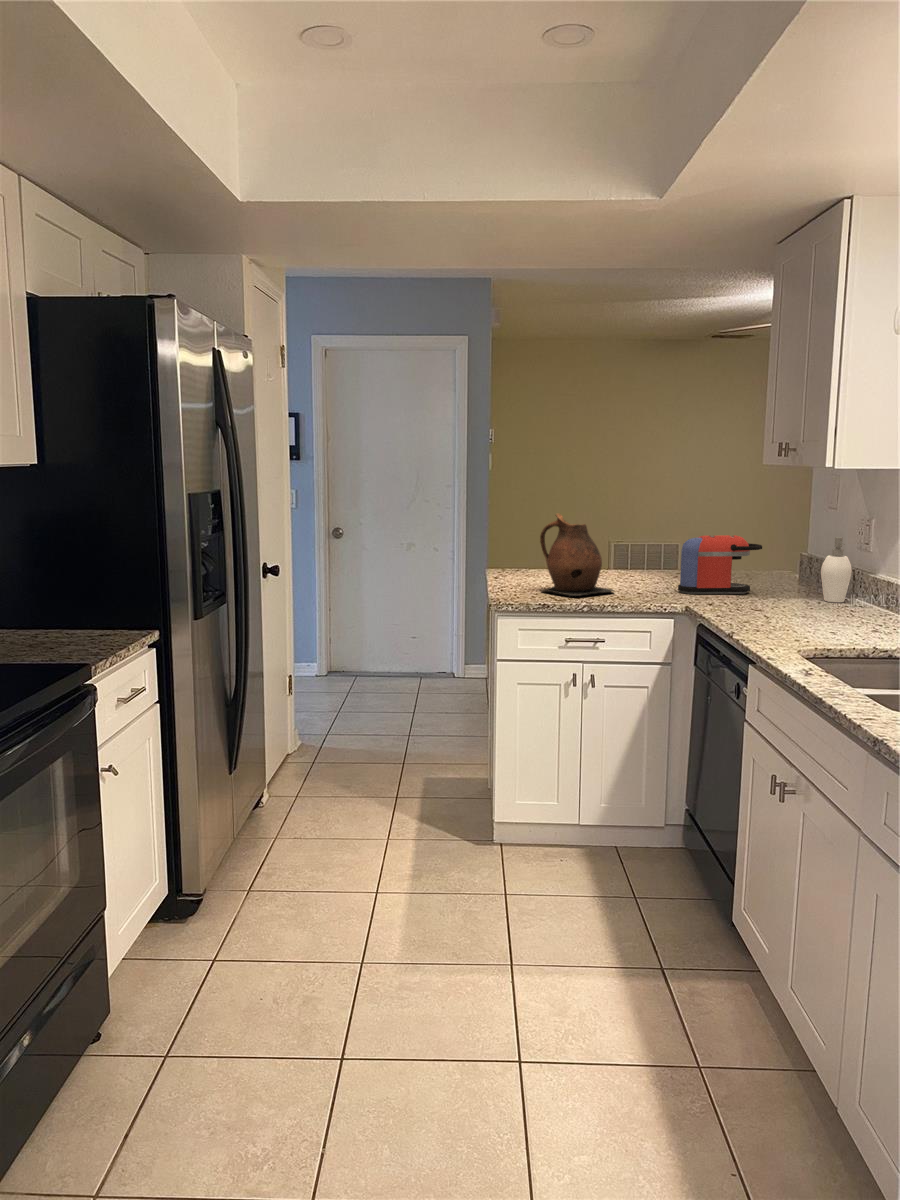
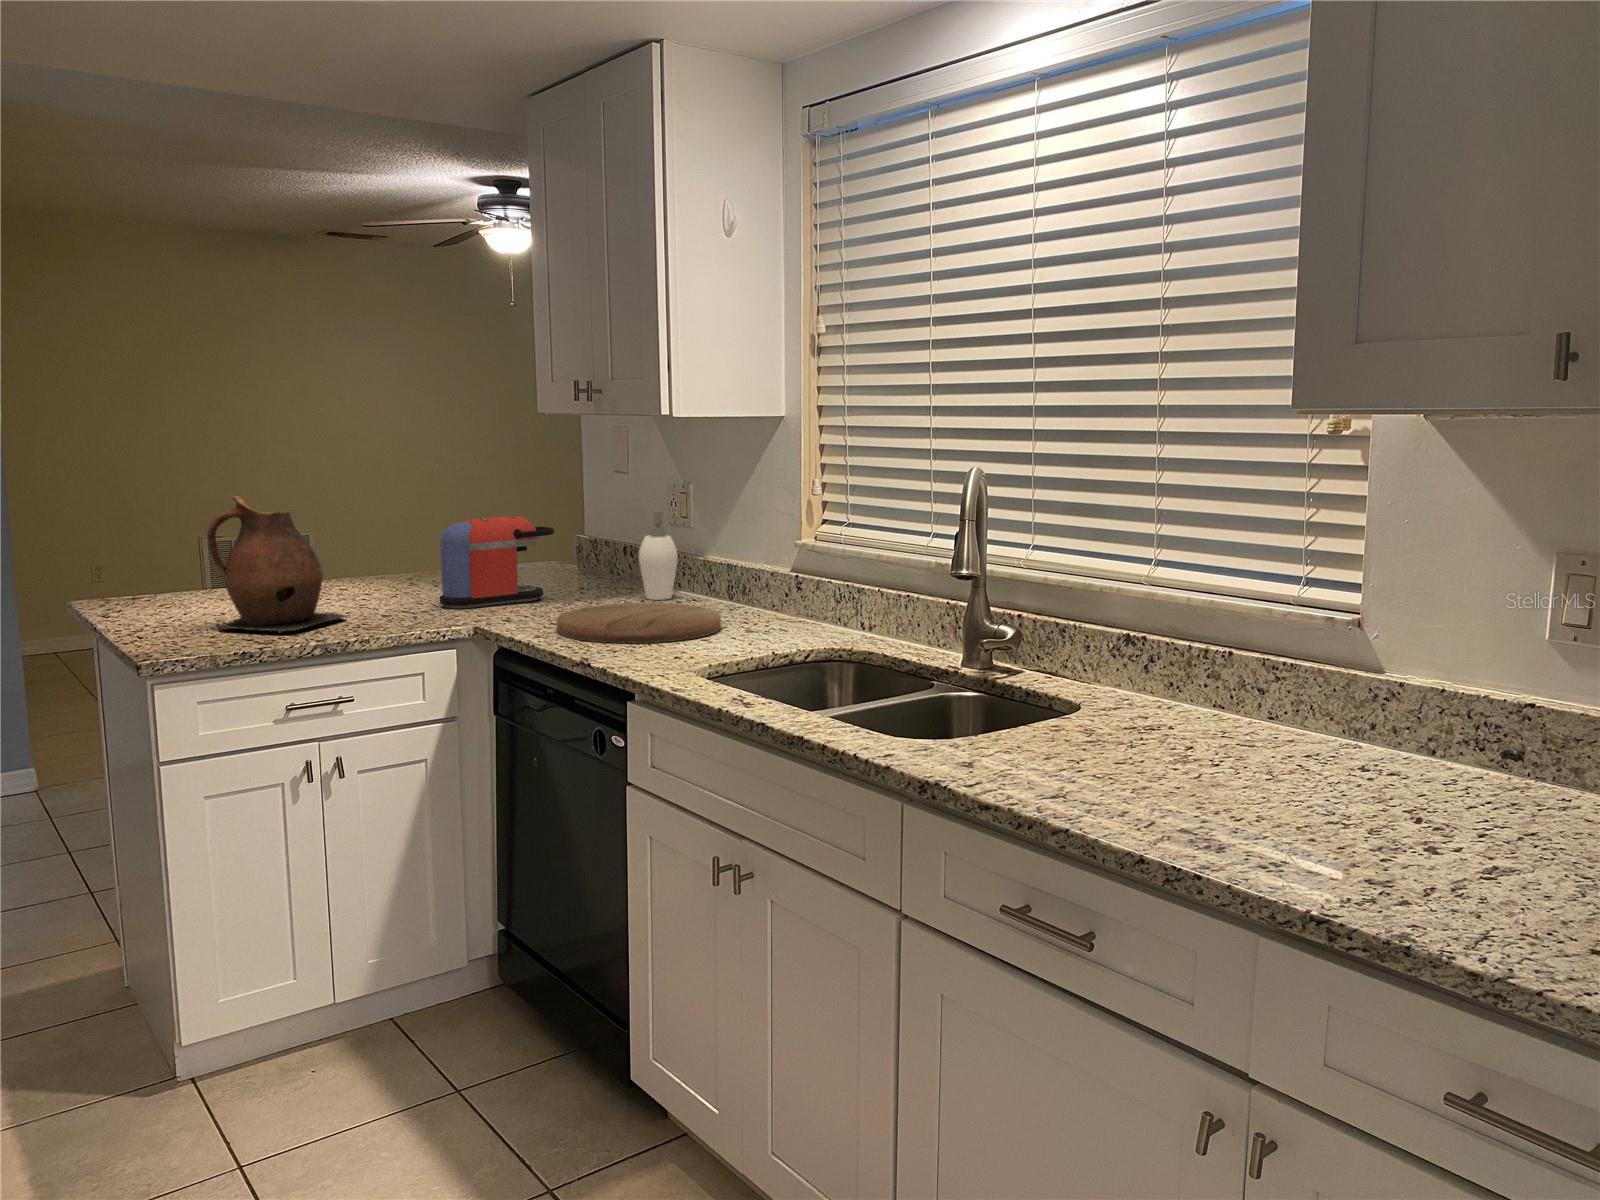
cutting board: none [734,601,858,630] -> present [557,603,721,644]

